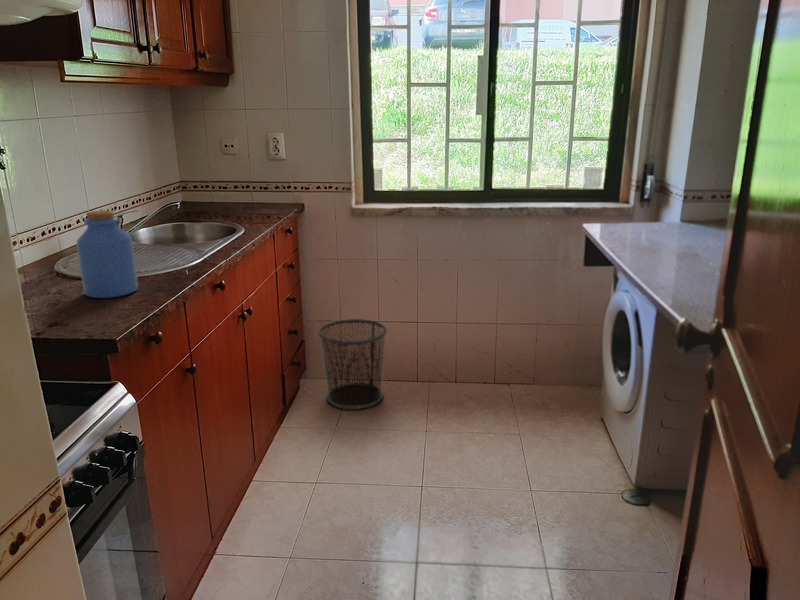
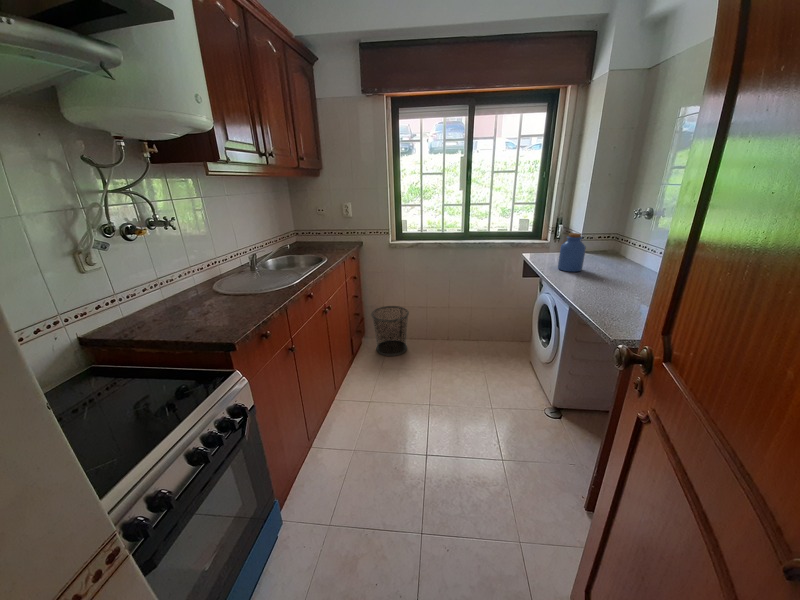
jar: present [76,210,138,298] -> present [558,233,586,272]

